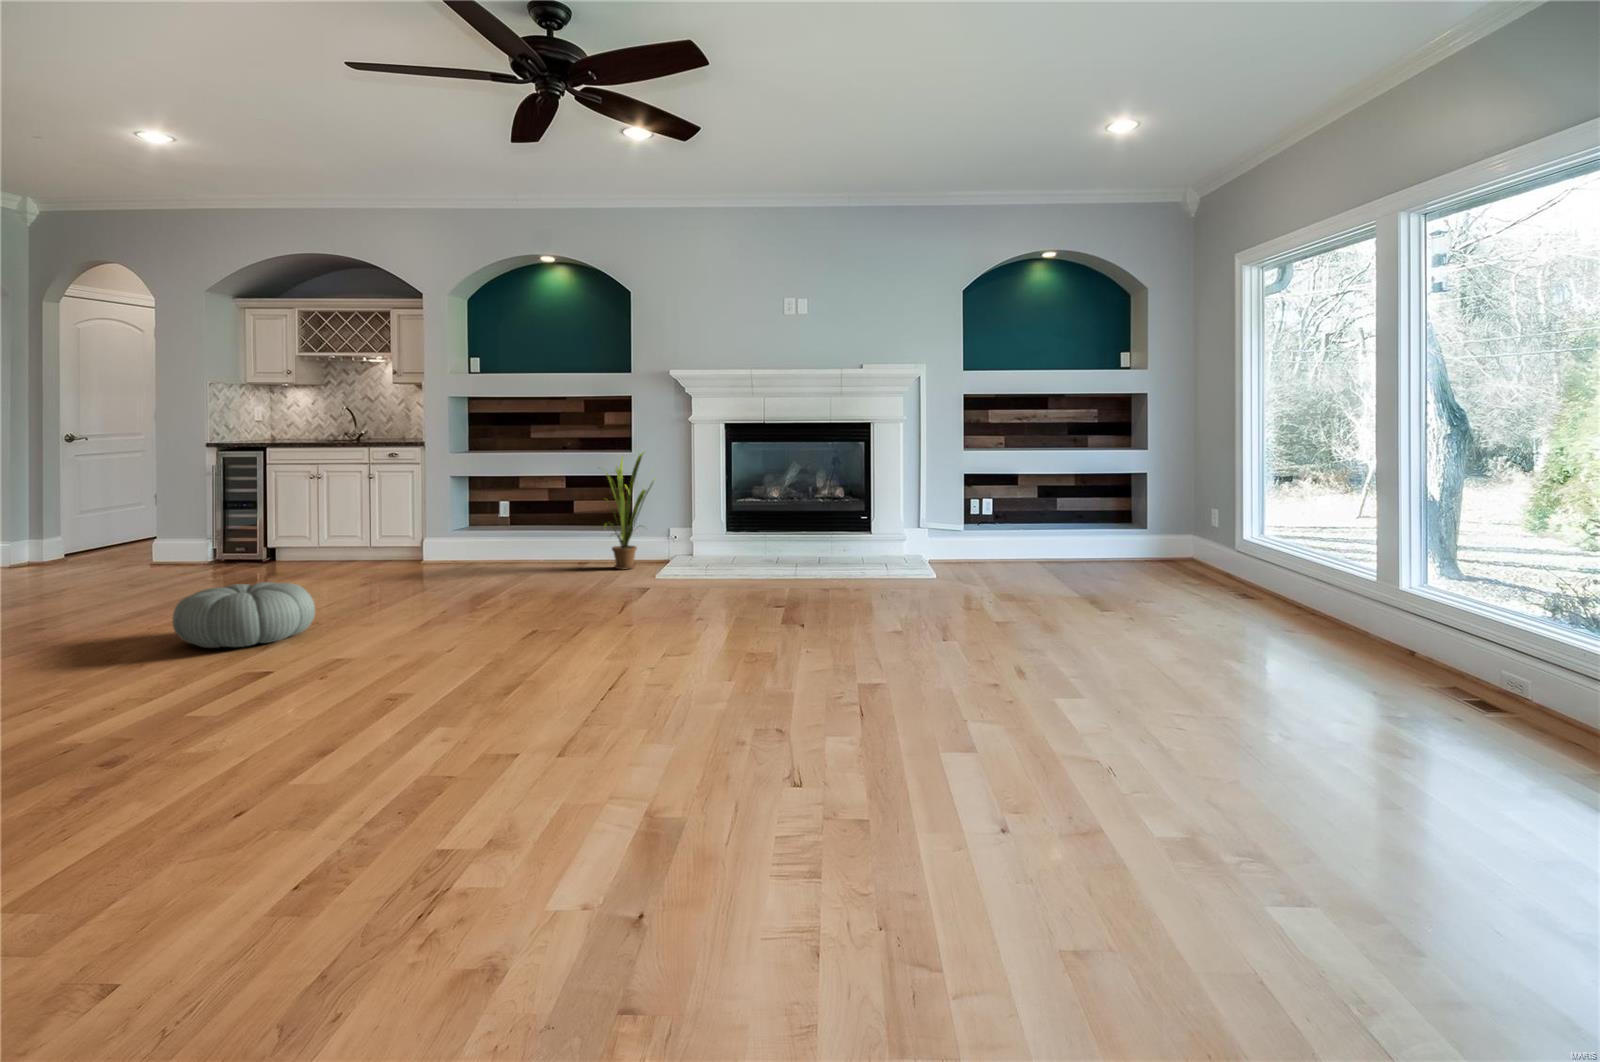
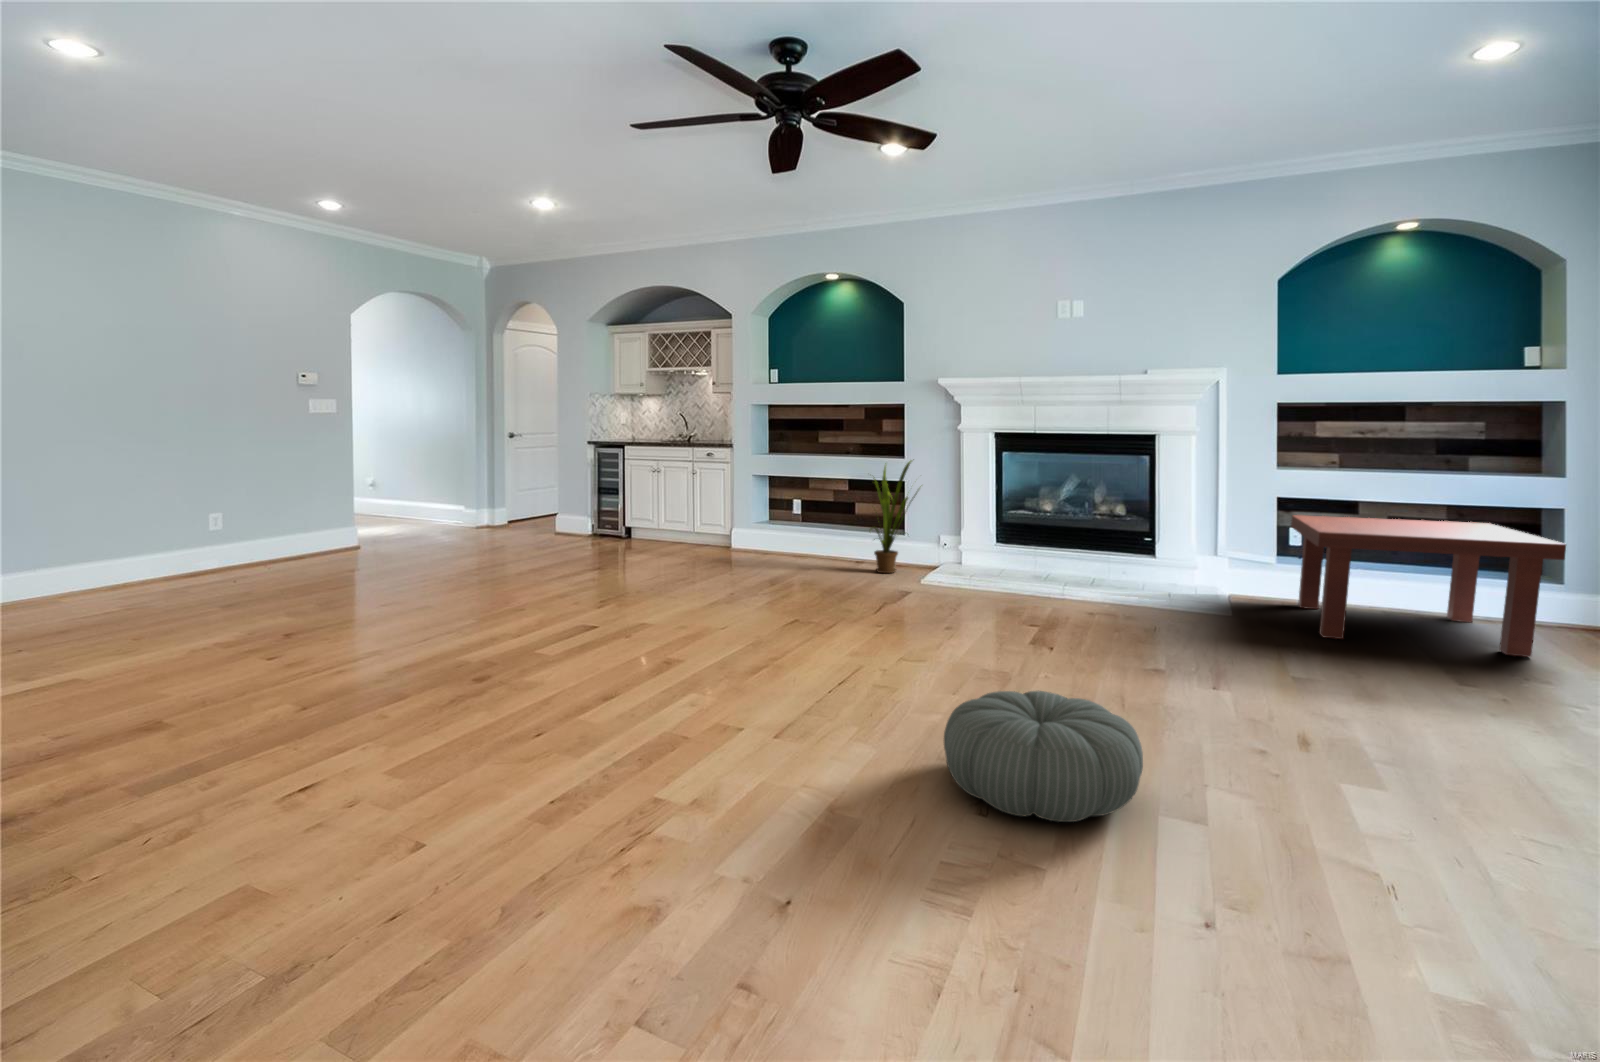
coffee table: none [979,488,1170,587] -> present [1291,515,1566,657]
pouf: present [173,582,315,648] -> present [944,691,1143,822]

